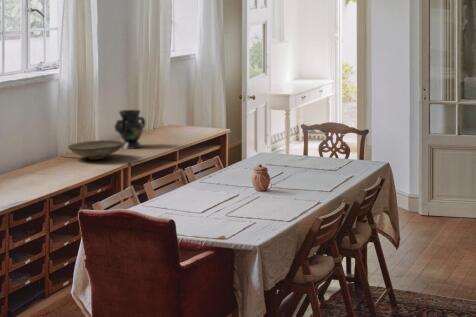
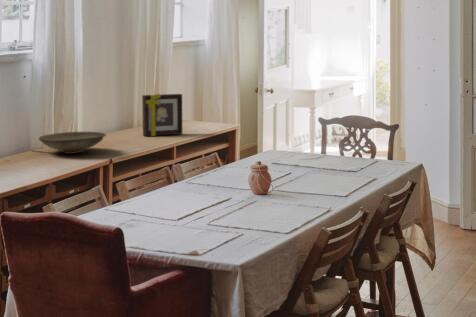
picture frame: none [149,105,183,142] -> present [142,94,182,136]
decorative vase: present [115,110,145,149] -> none [99,97,137,142]

